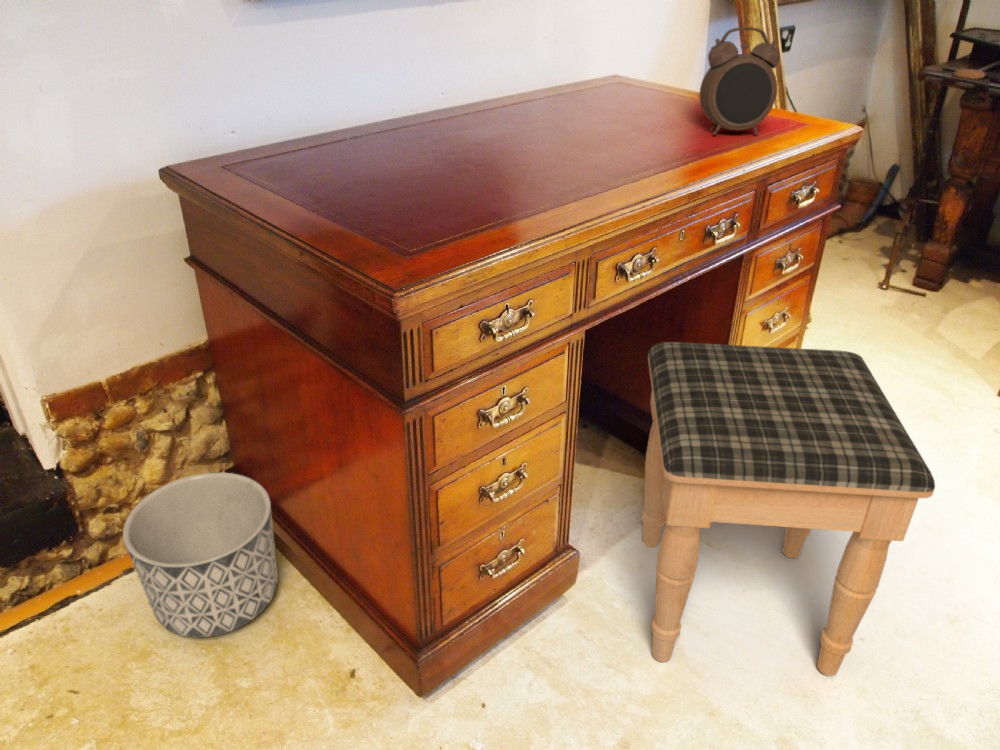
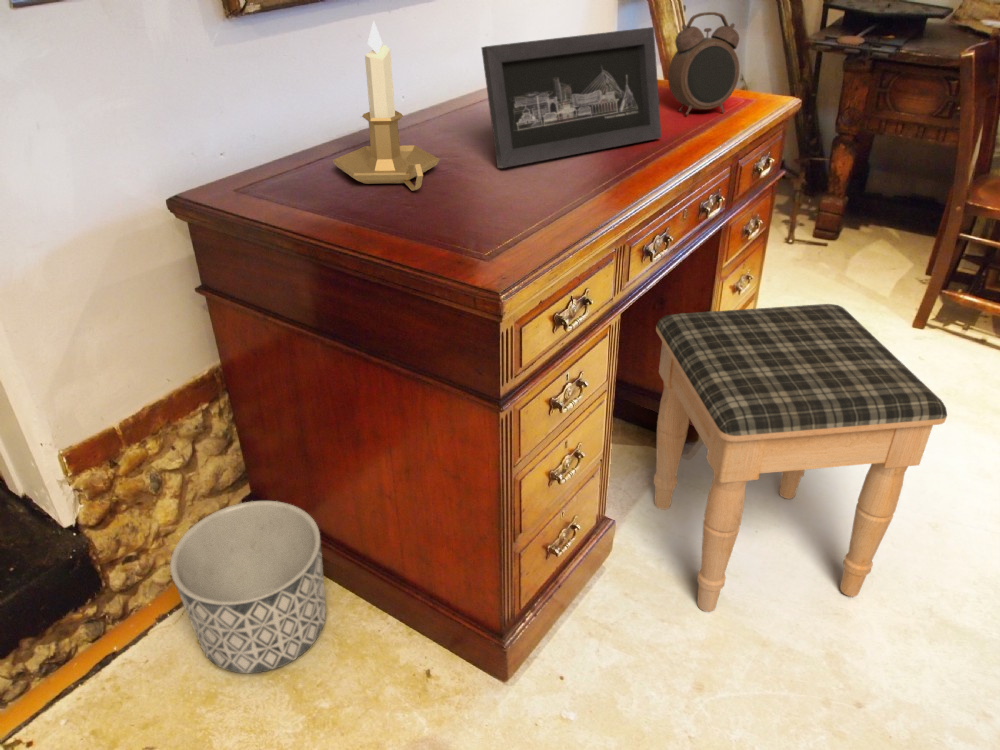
candlestick: none [320,13,422,185] -> present [333,21,440,191]
picture frame: none [471,37,670,171] -> present [482,27,661,168]

